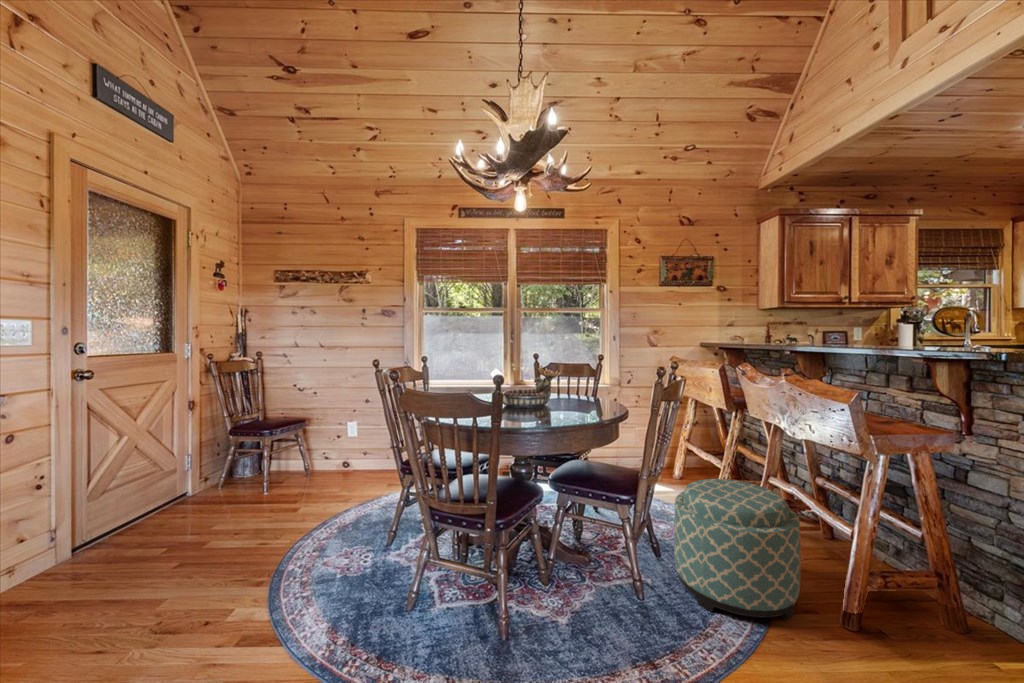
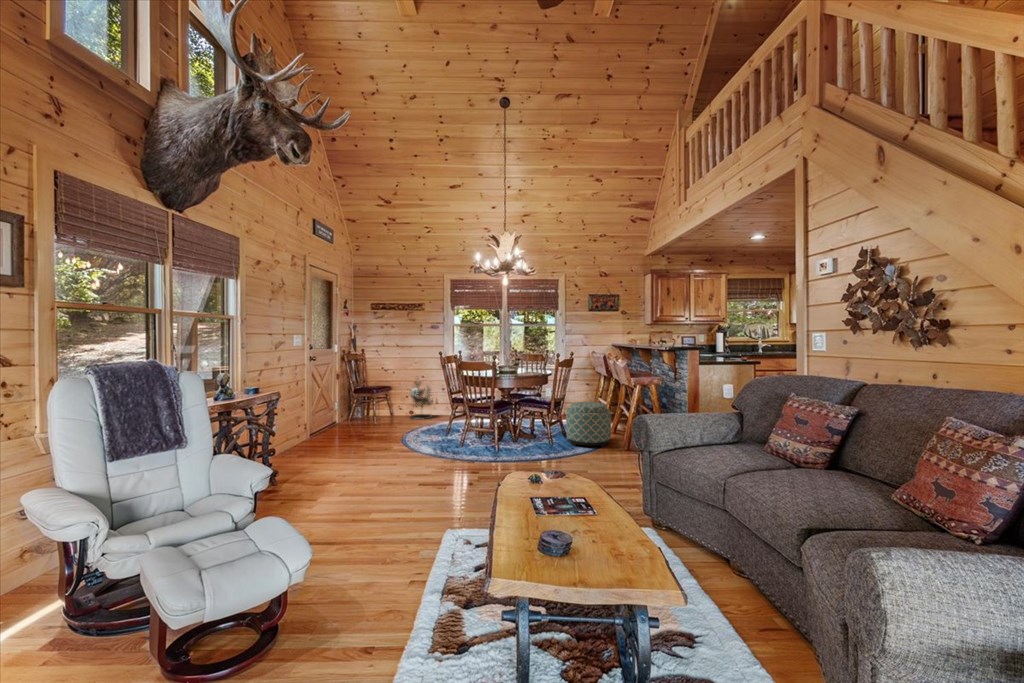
potted tree: none [334,402,385,484] -> present [410,379,433,420]

